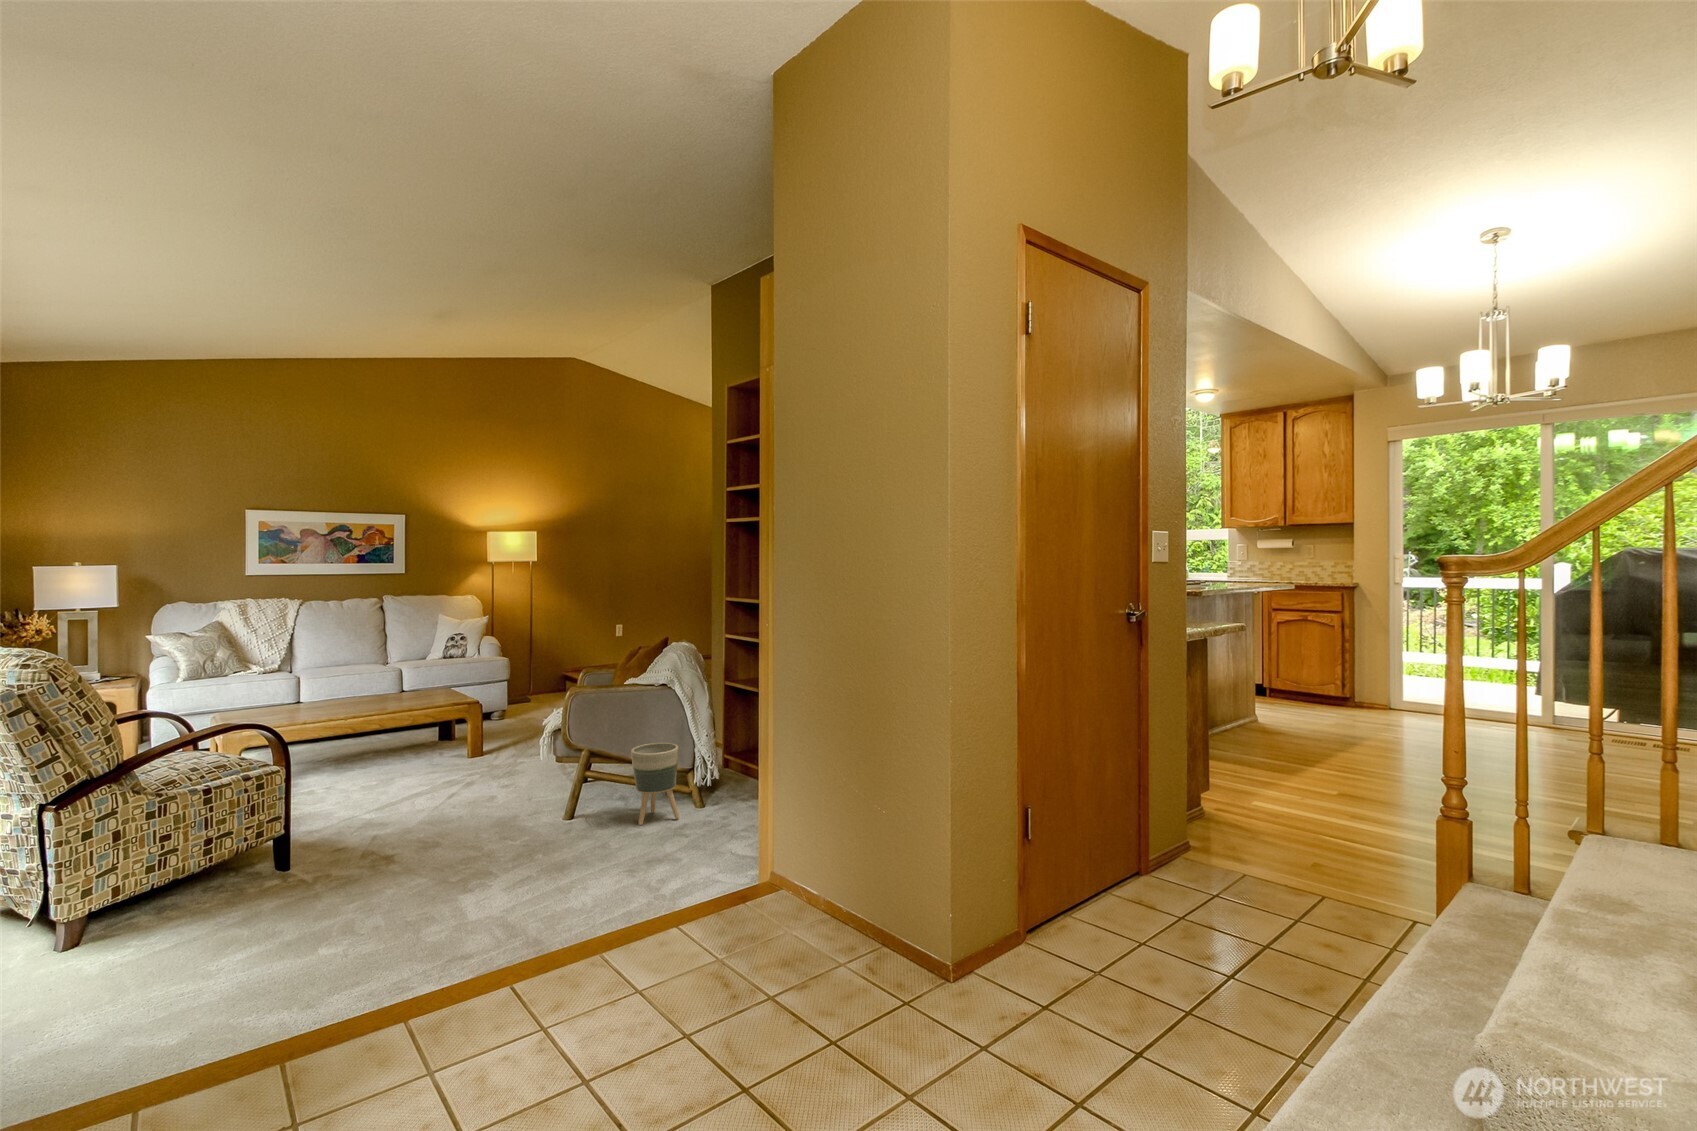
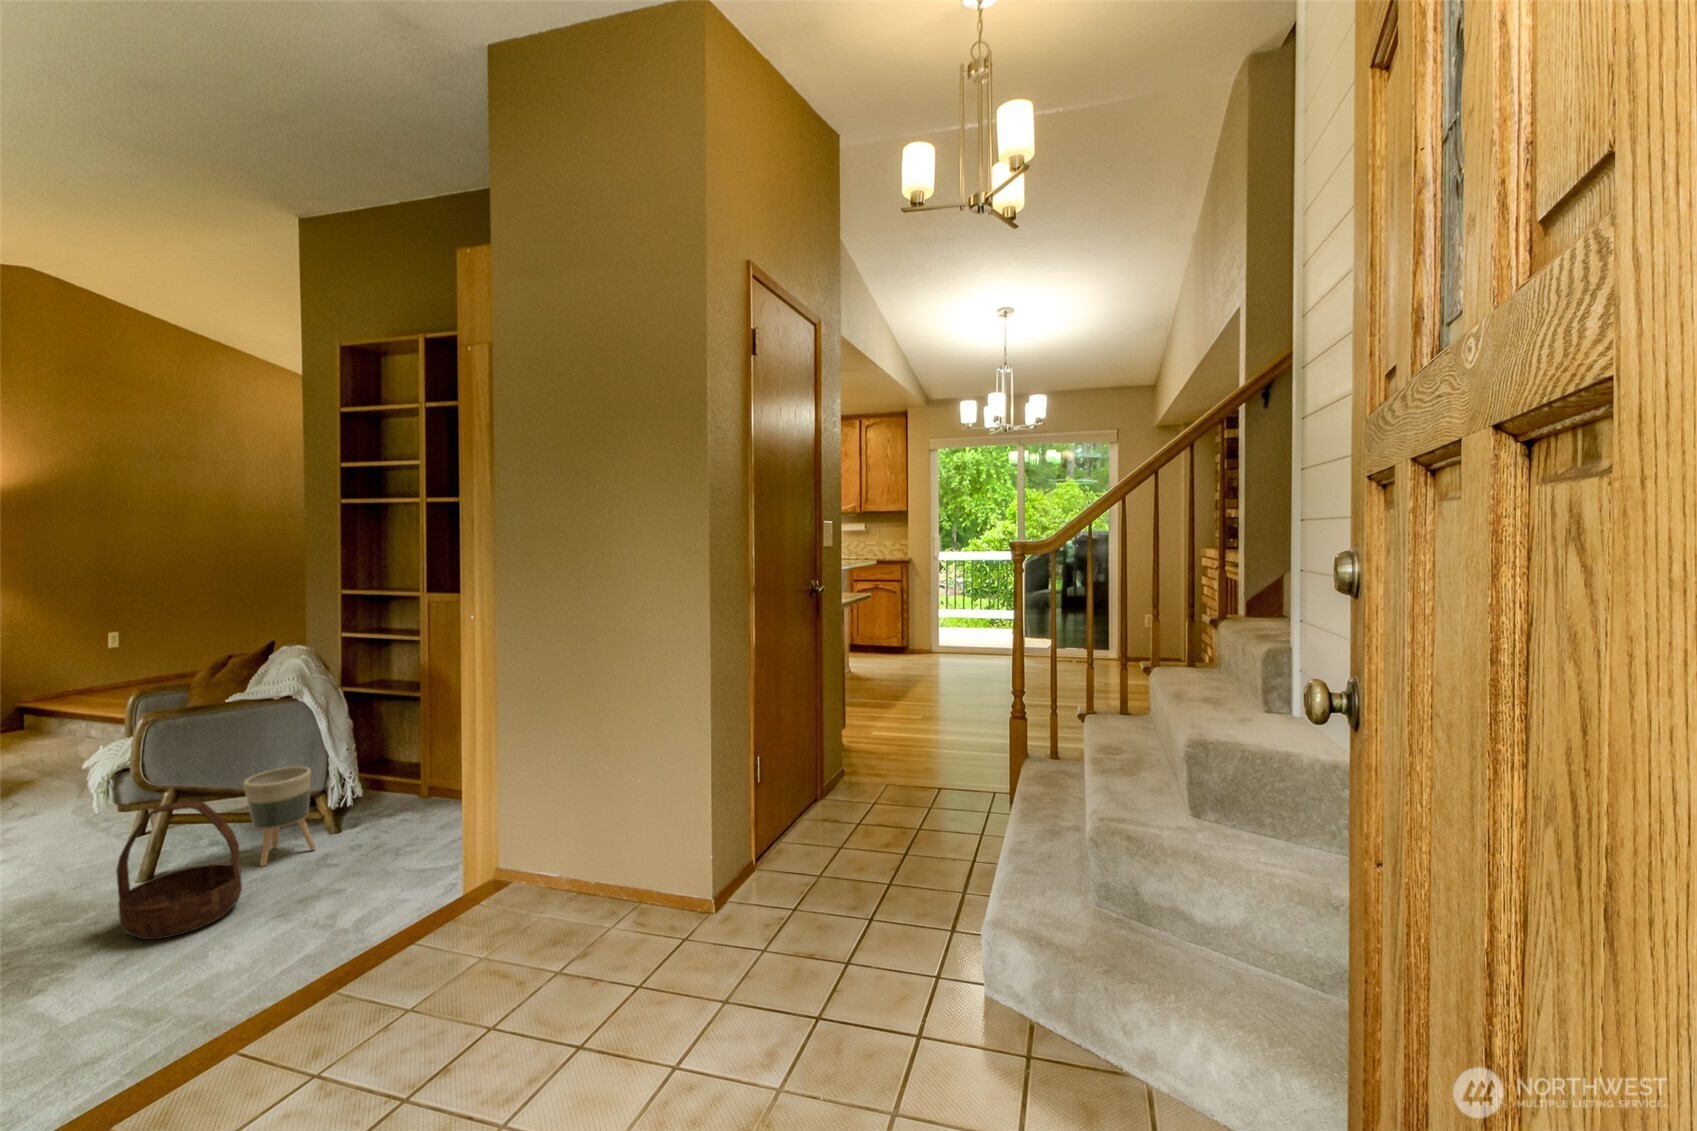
basket: none [538,756,618,866] -> present [116,800,242,939]

